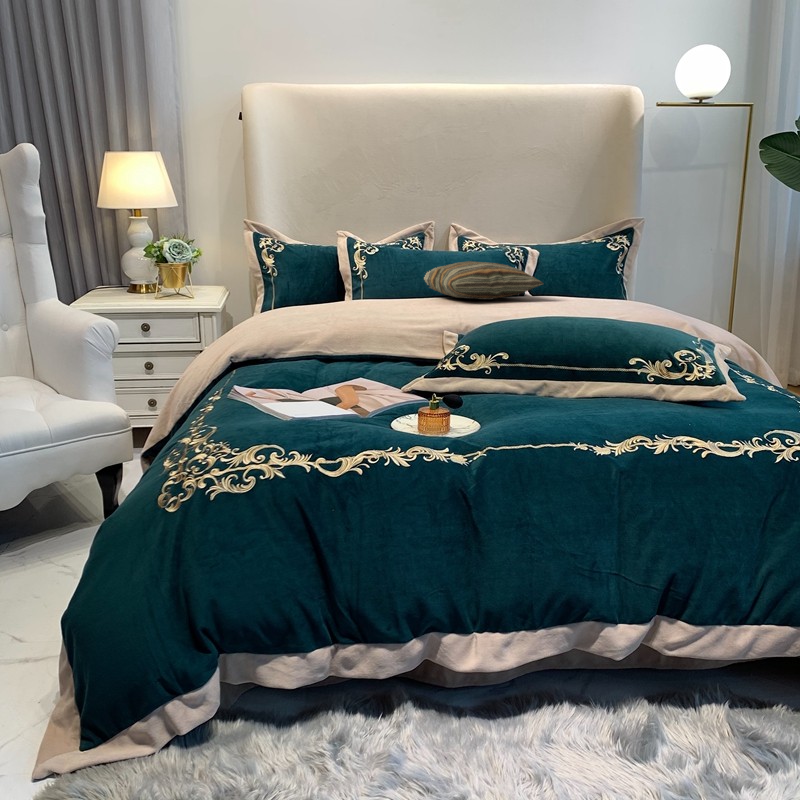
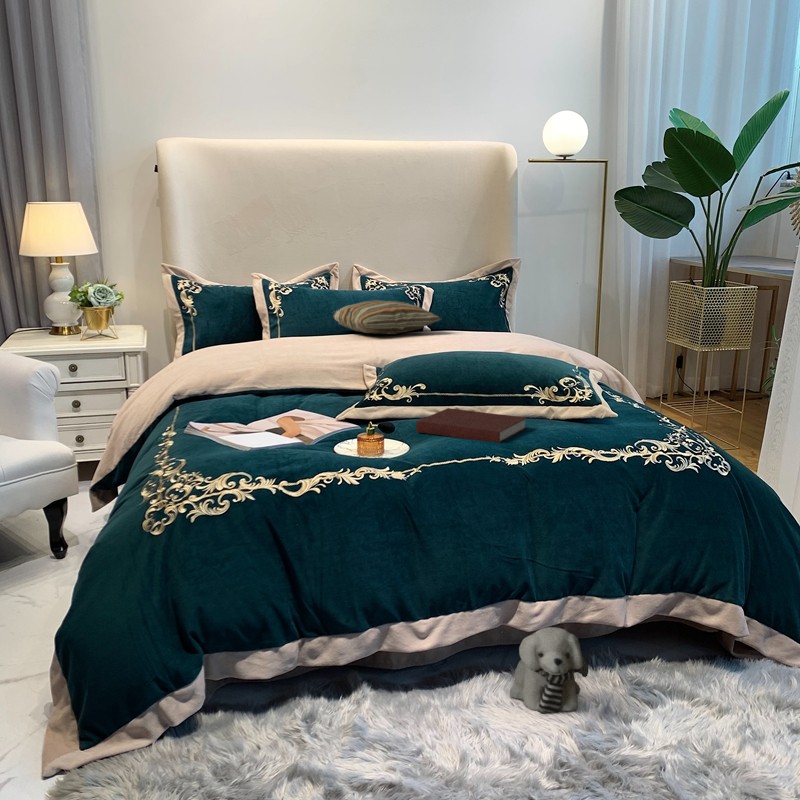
notebook: none [493,382,629,426] -> present [416,408,526,443]
plush toy: none [585,656,686,763] -> present [509,627,588,713]

